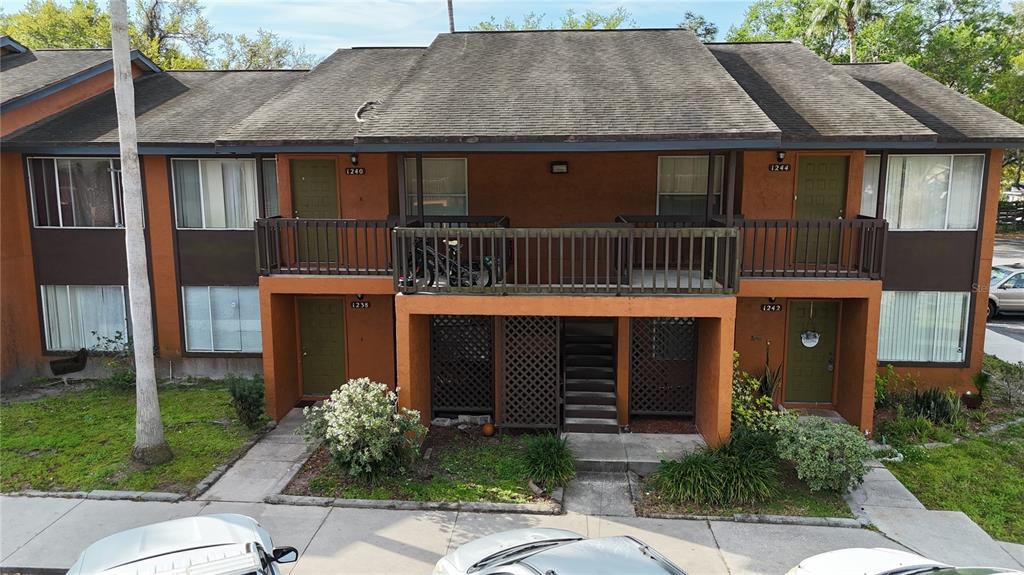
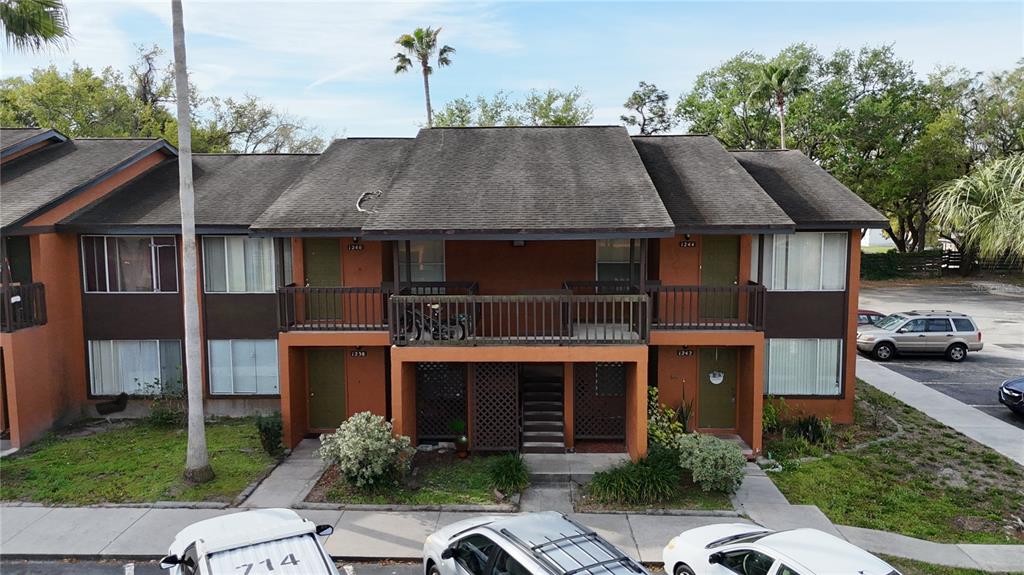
potted tree: present [962,372,991,408] -> present [448,420,469,451]

